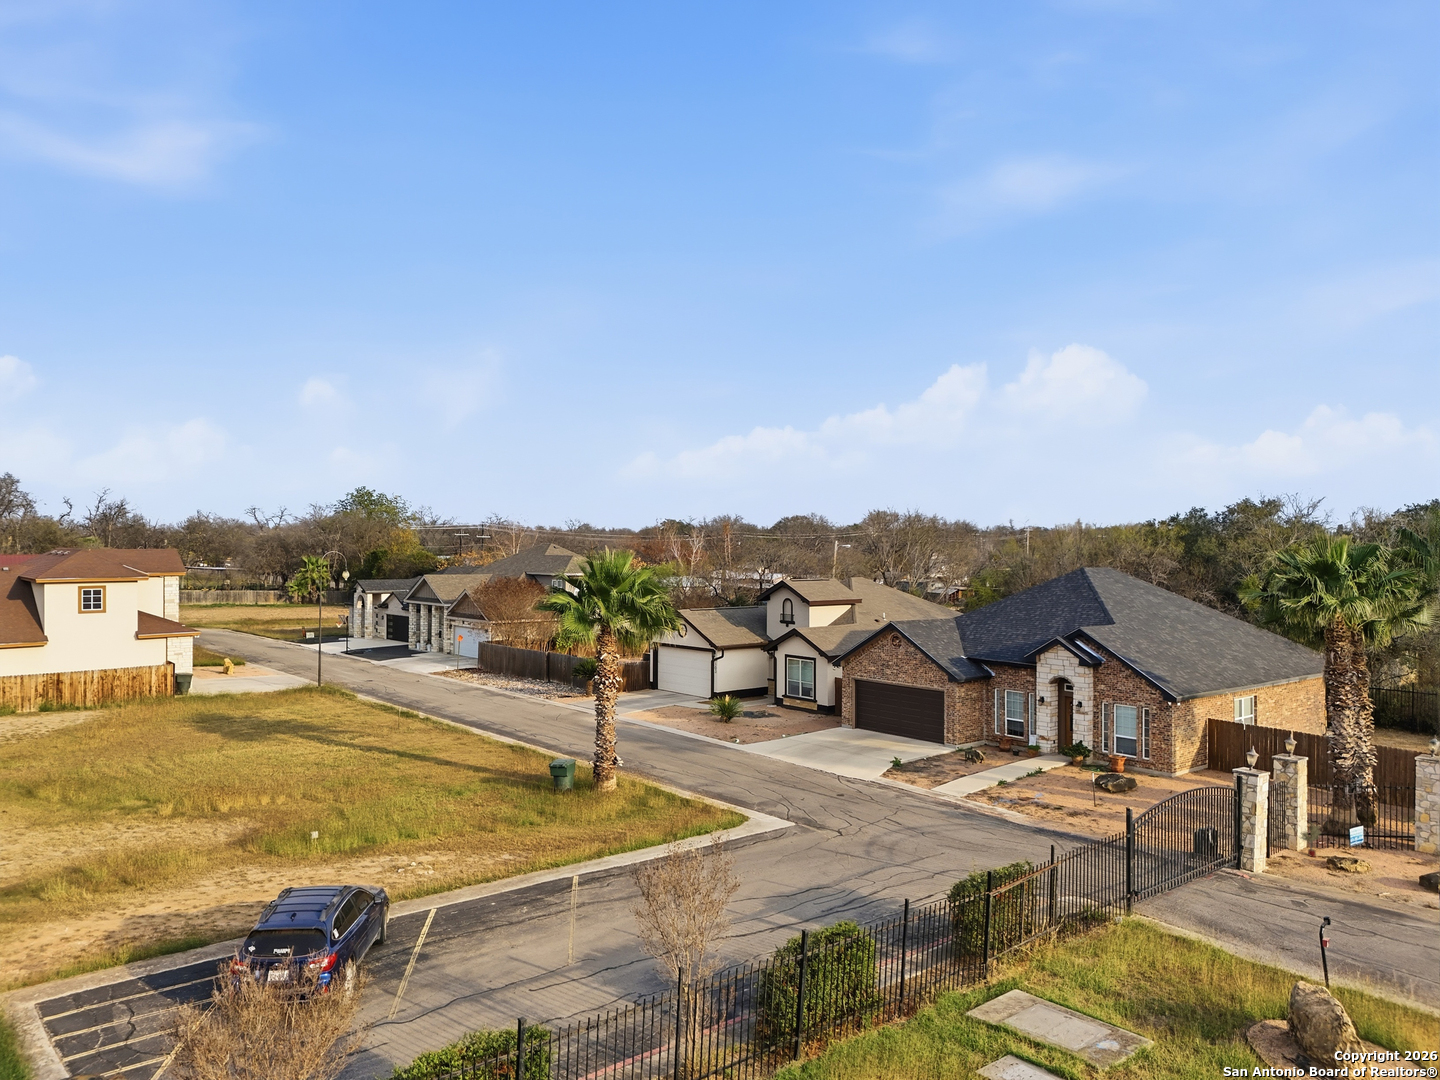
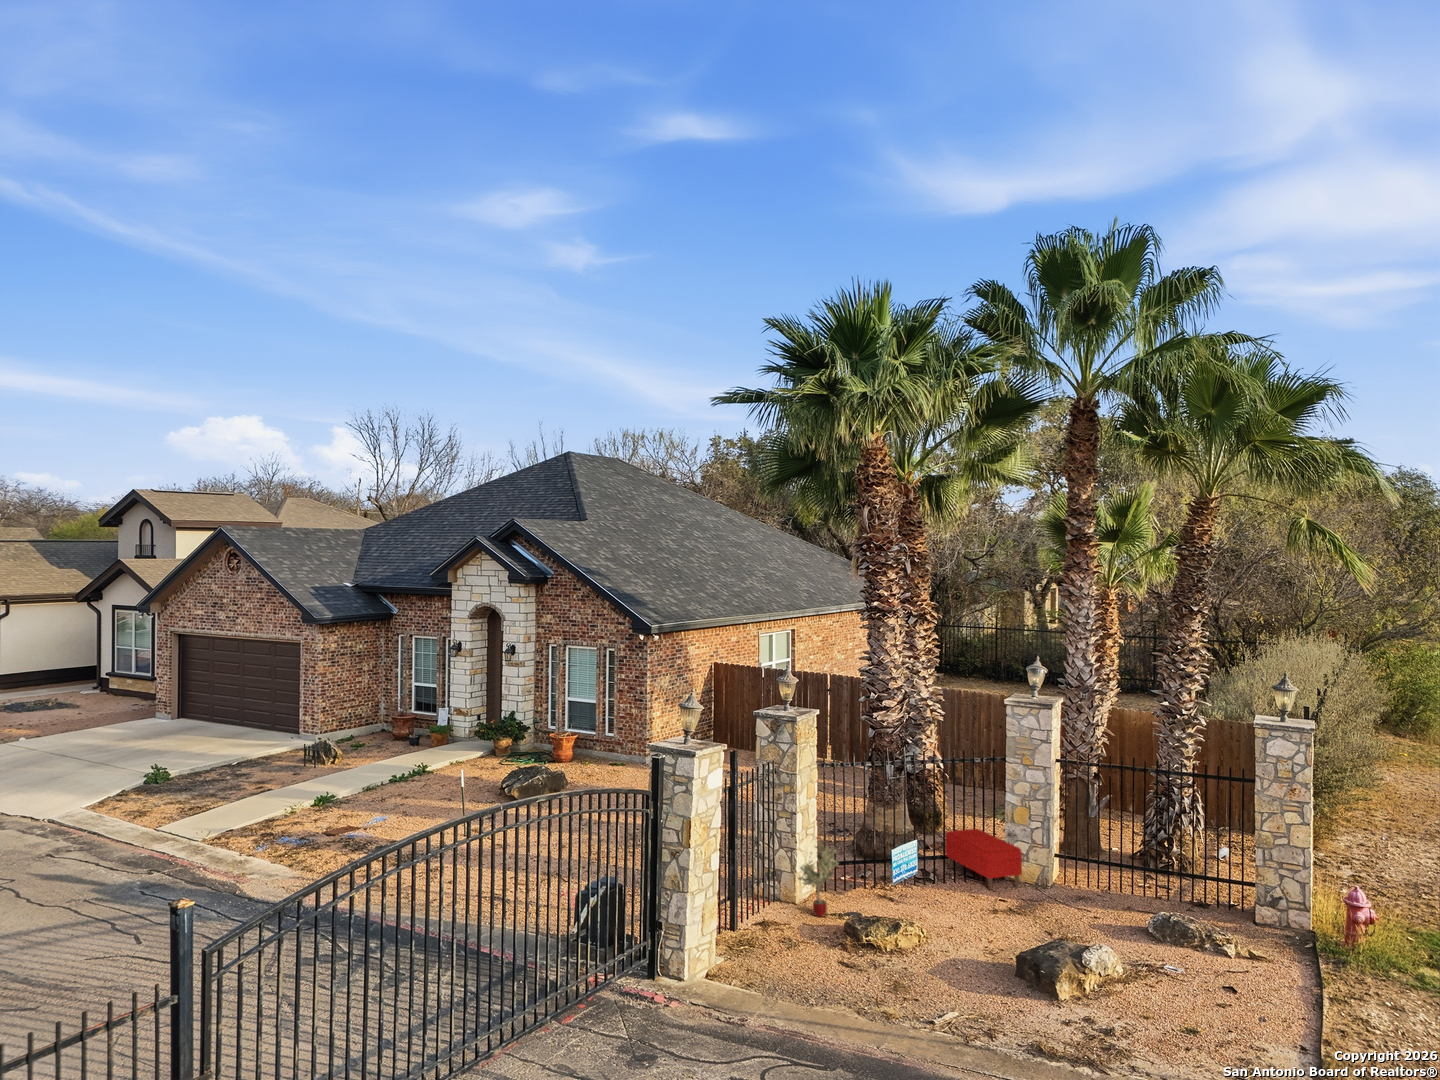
bench: none [1381,826,1428,857] -> present [945,829,1022,890]

